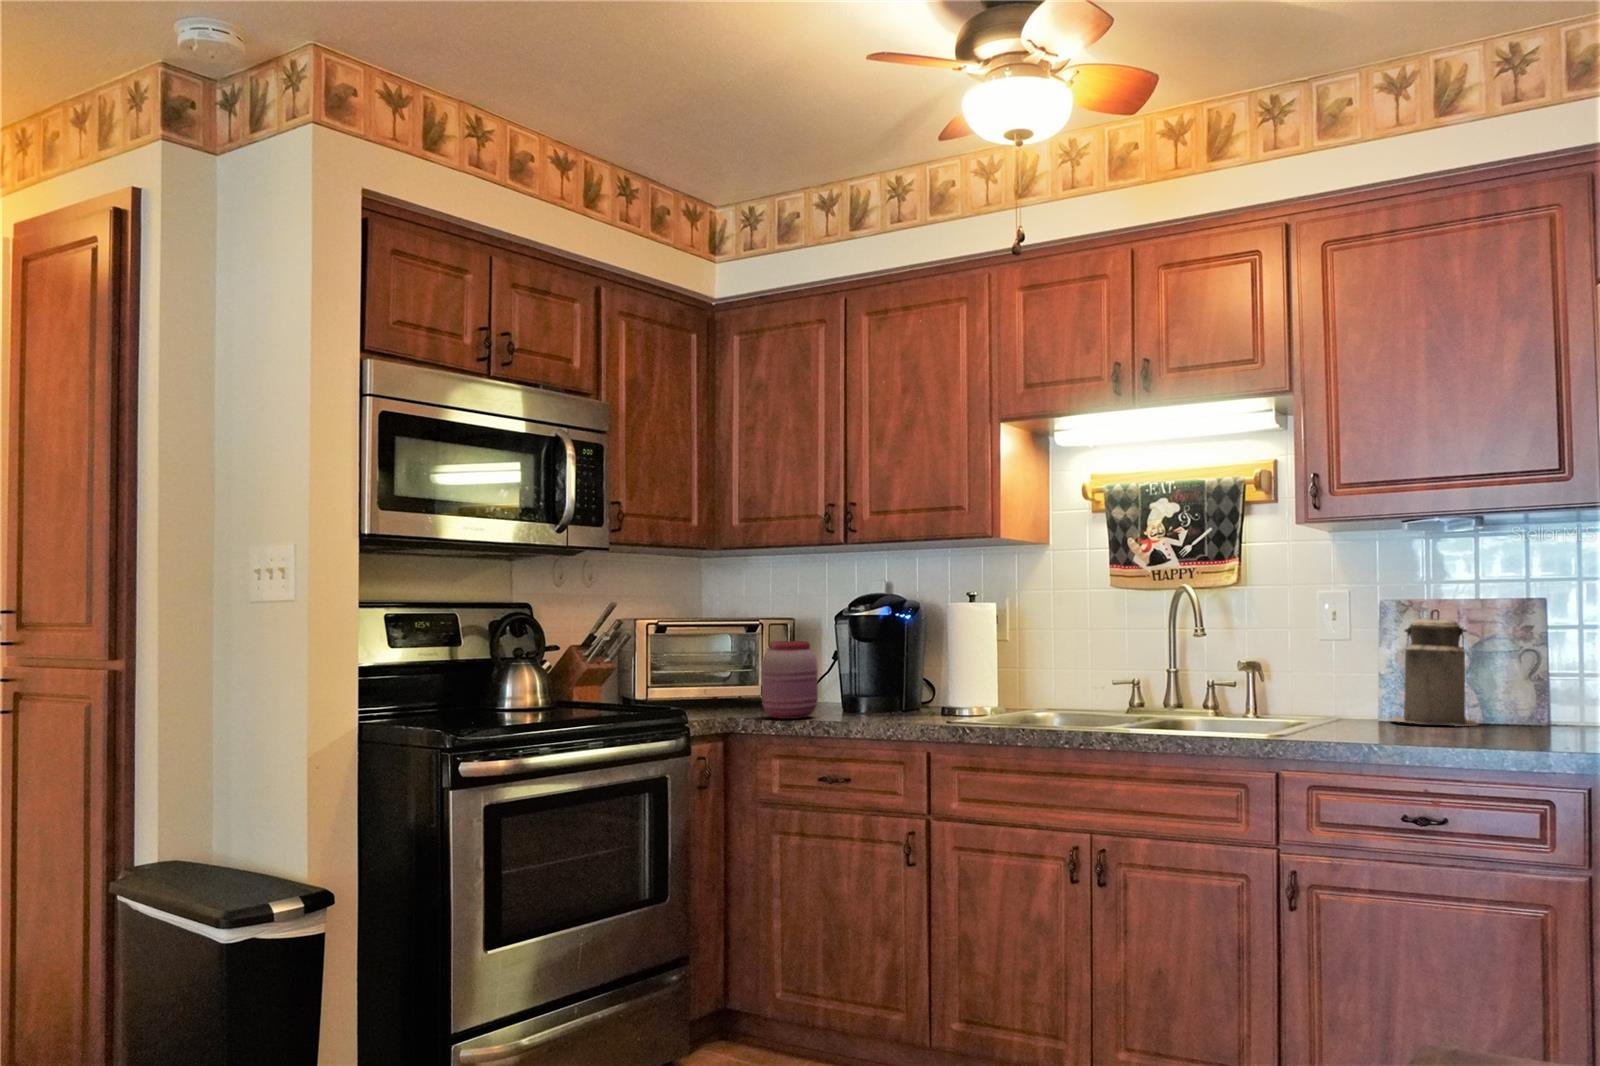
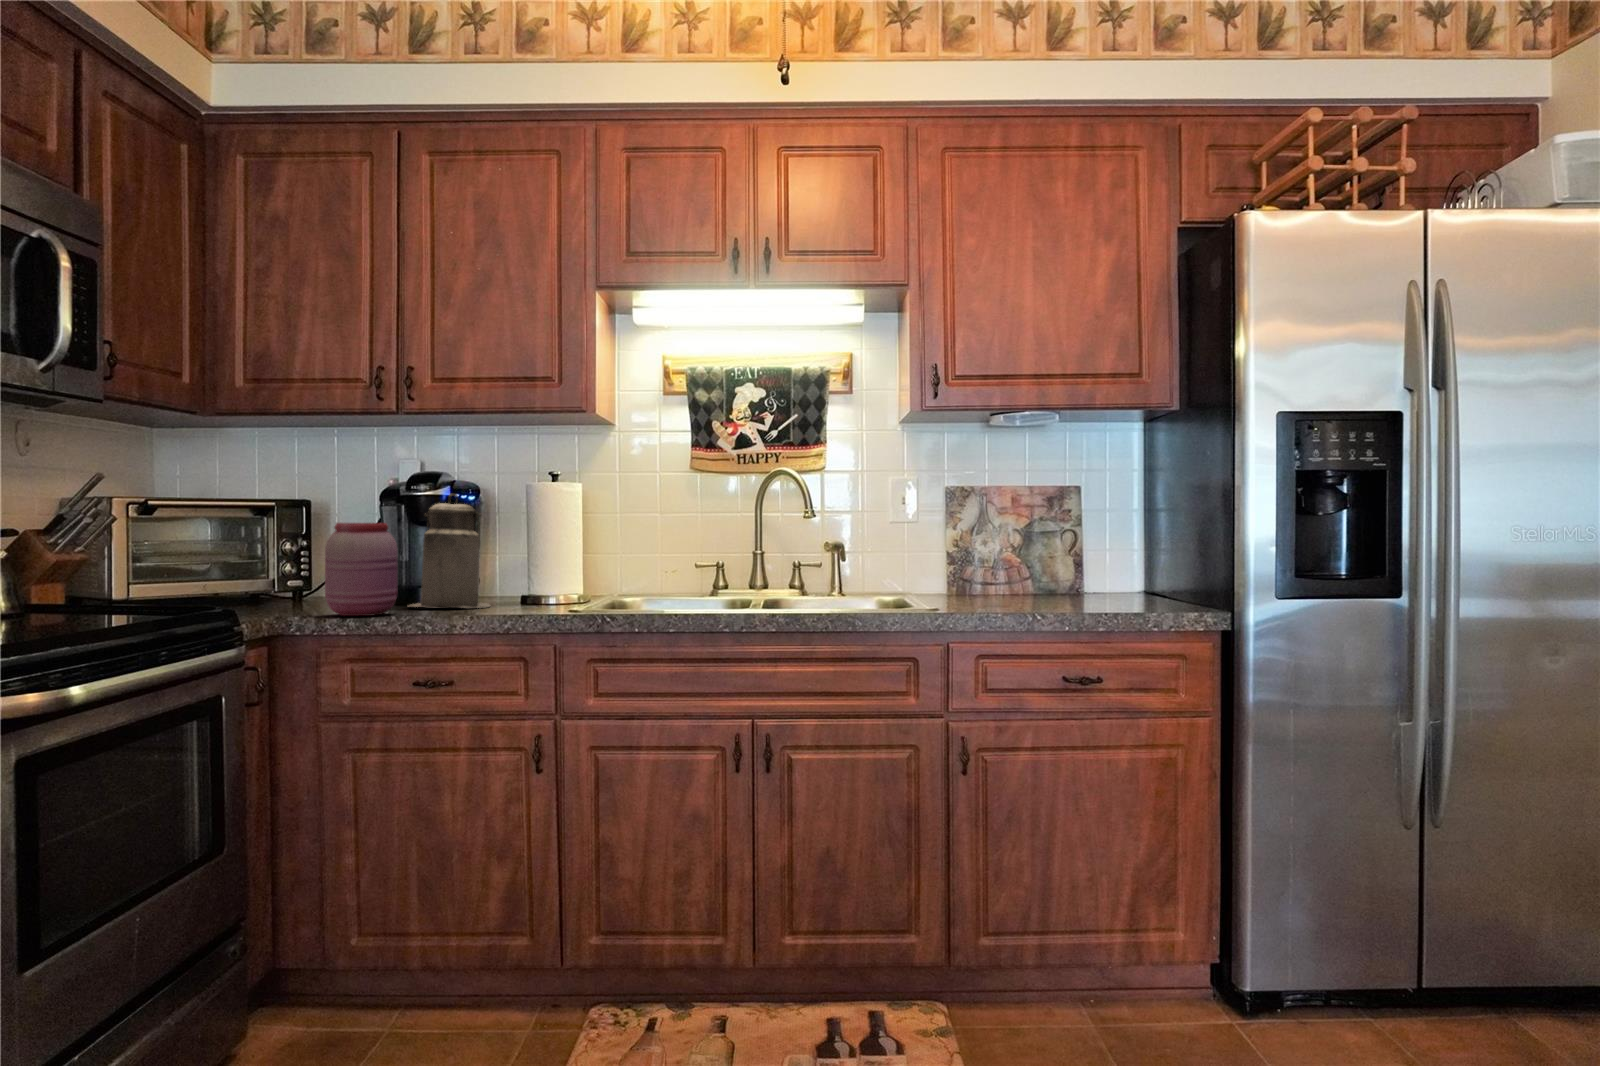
canister: present [1391,609,1478,726] -> present [411,494,490,608]

